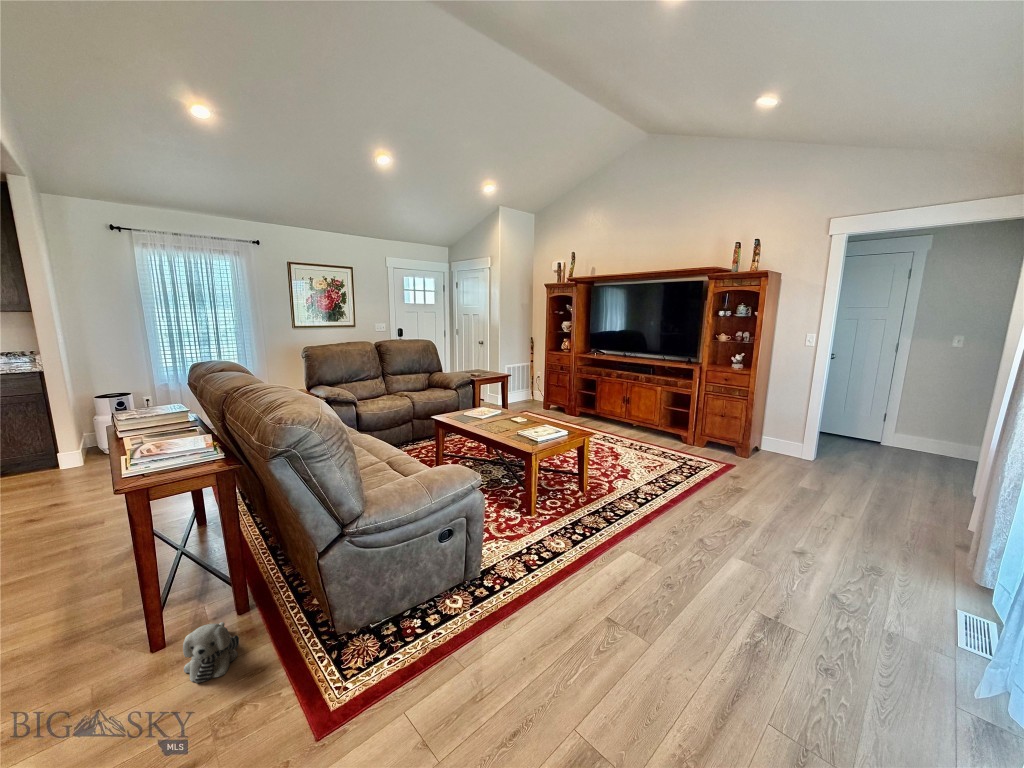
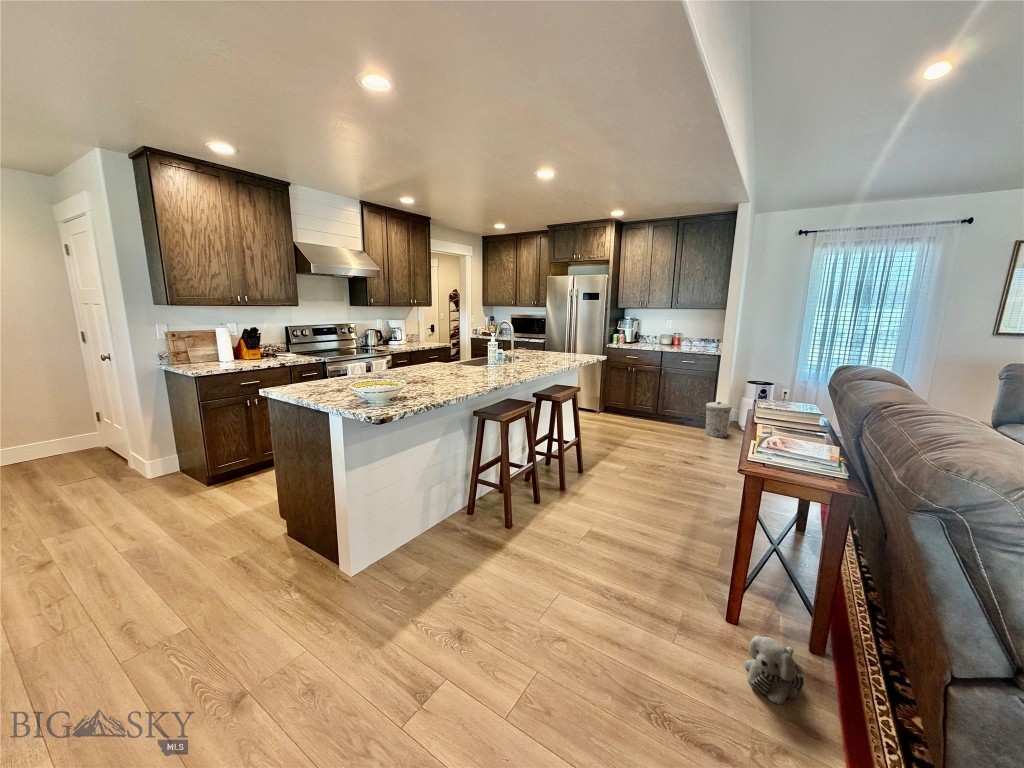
trash can: none [37,430,84,476] -> present [705,402,732,438]

